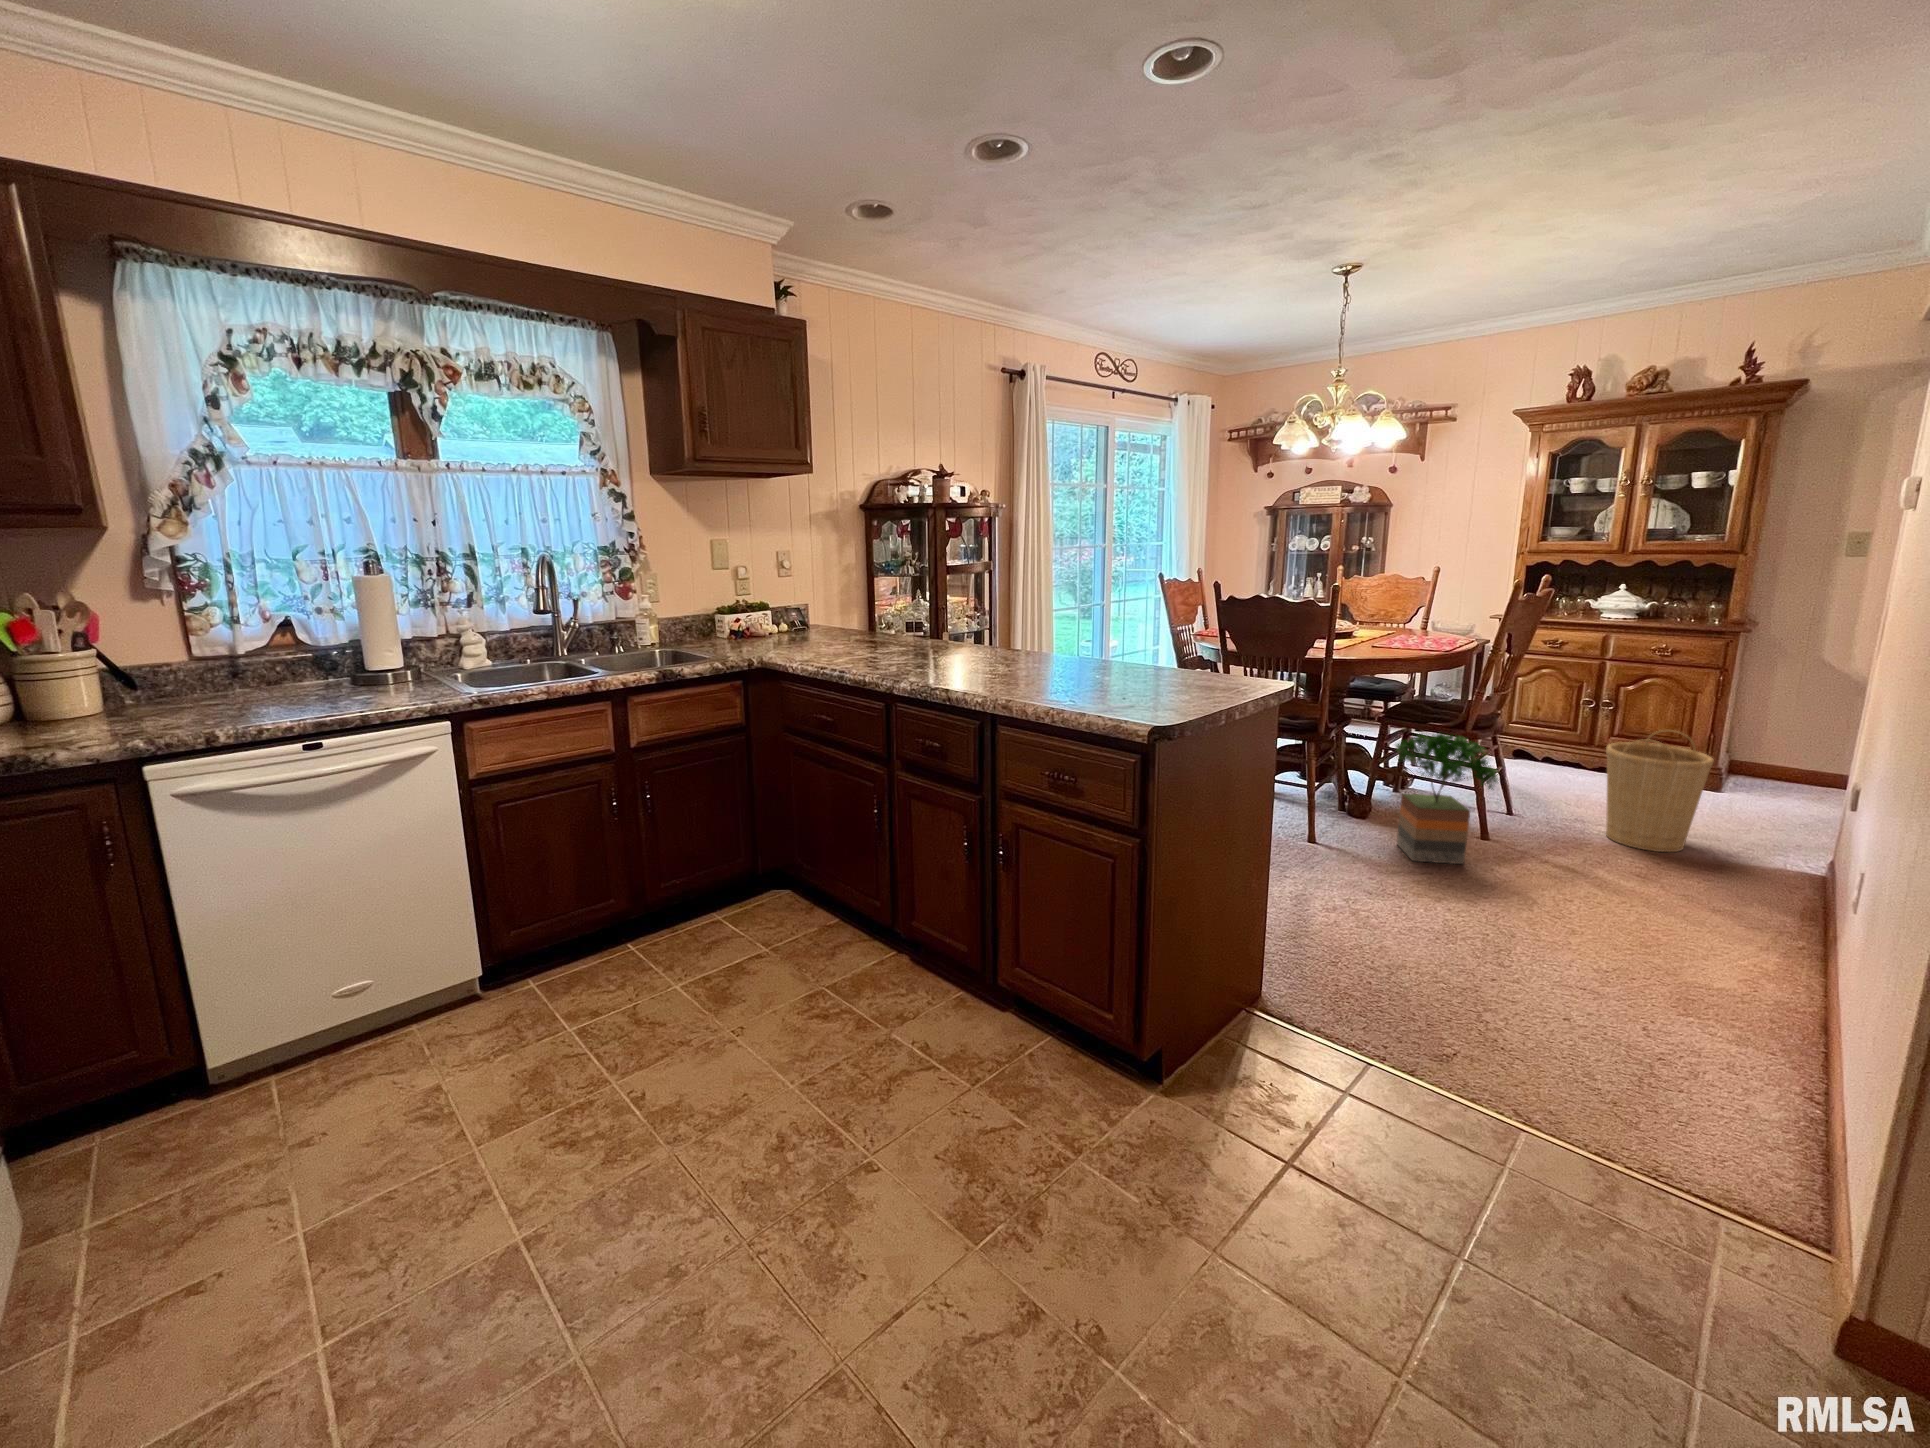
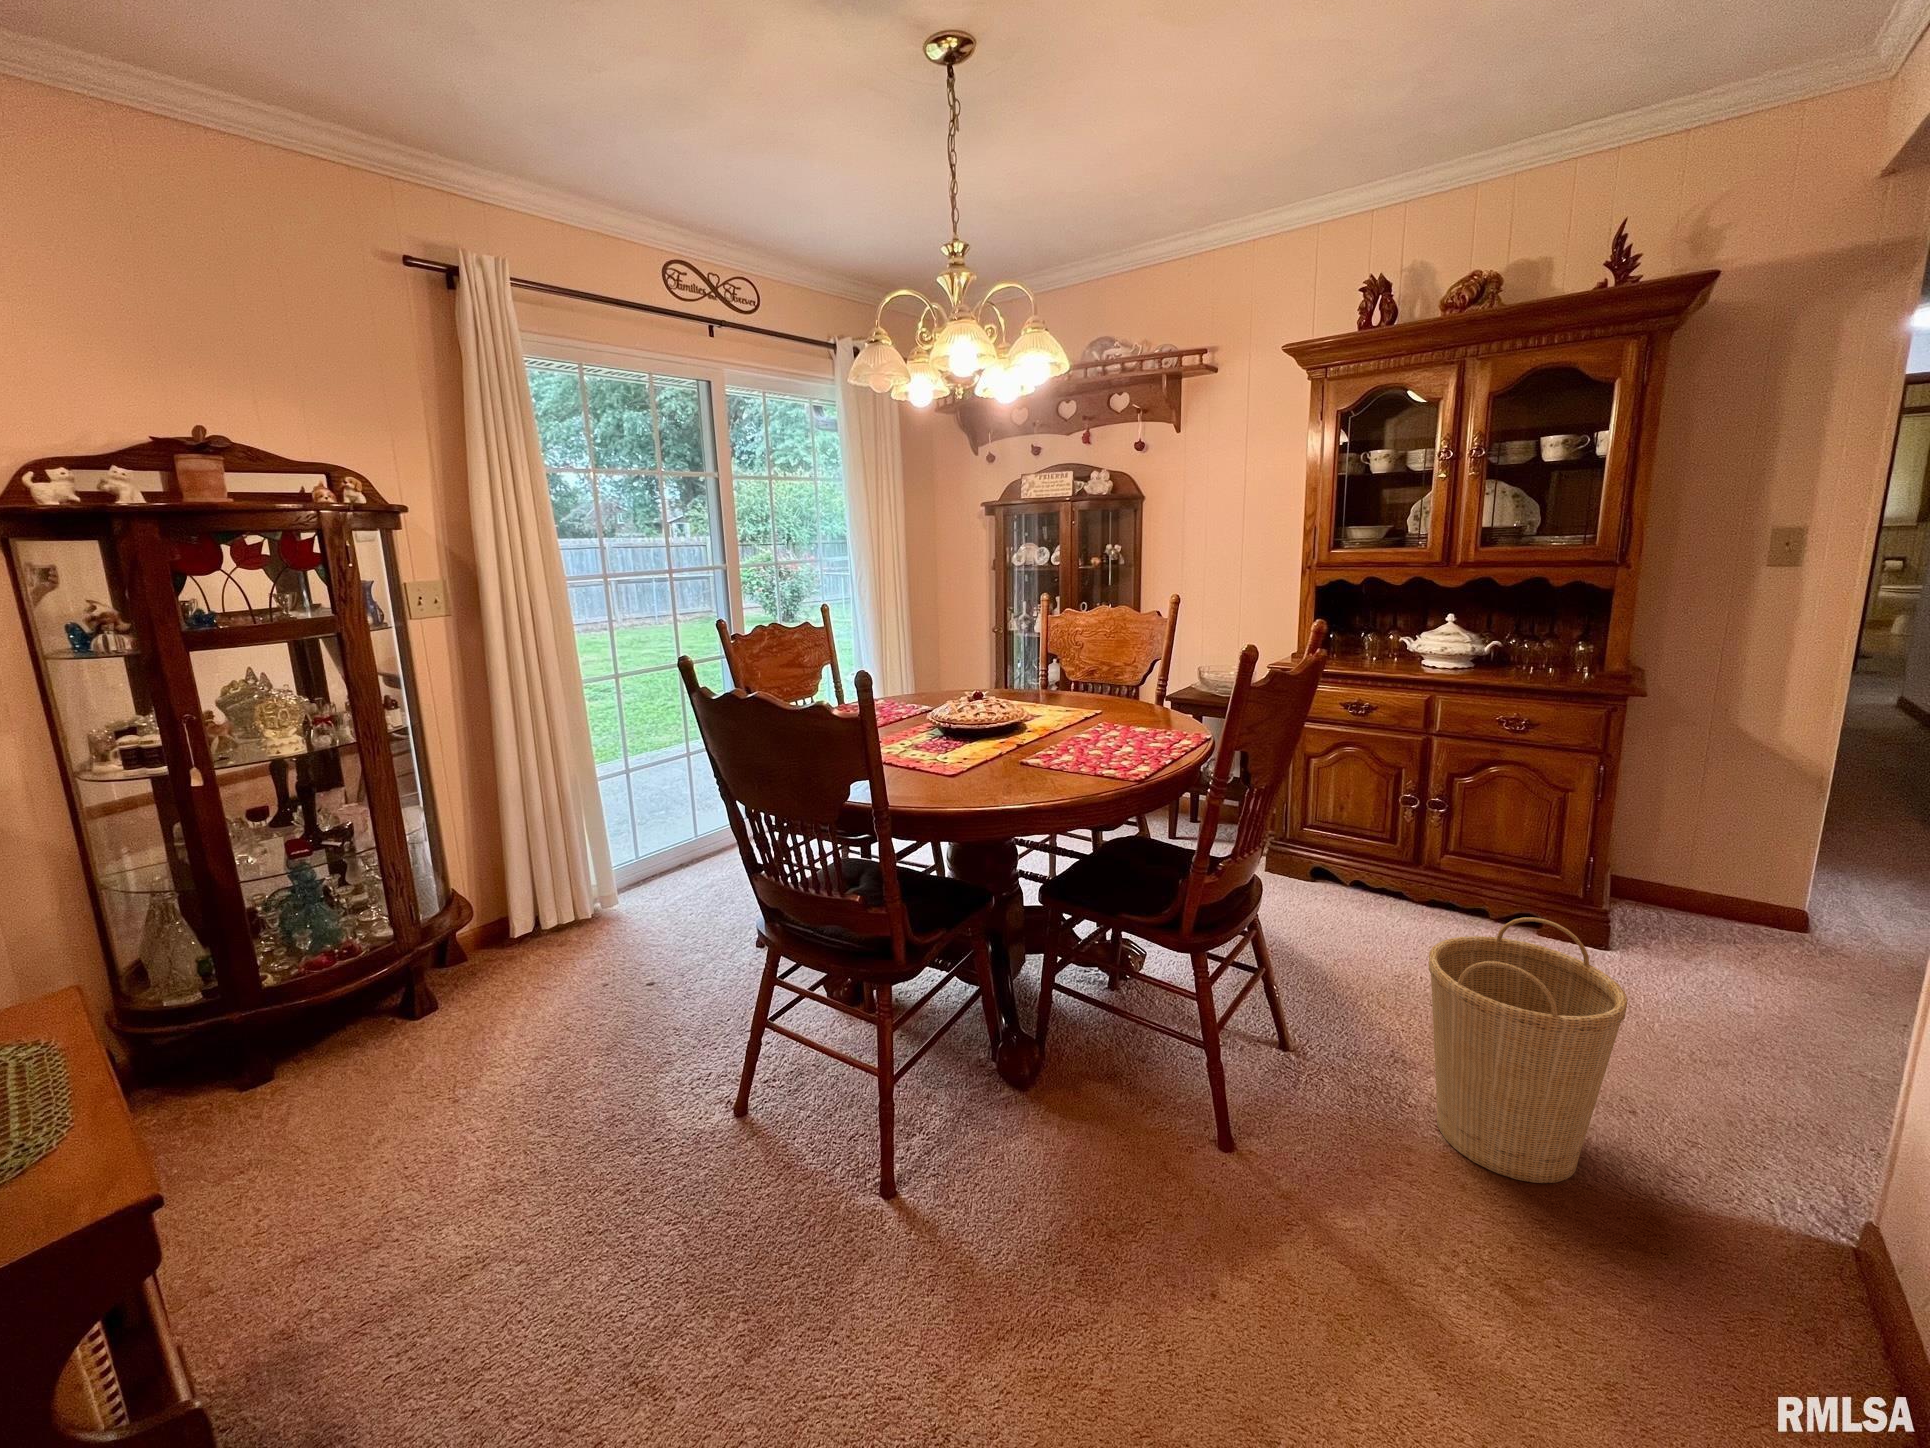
potted tree: present [1396,734,1499,864] -> none [999,973,1202,1282]

